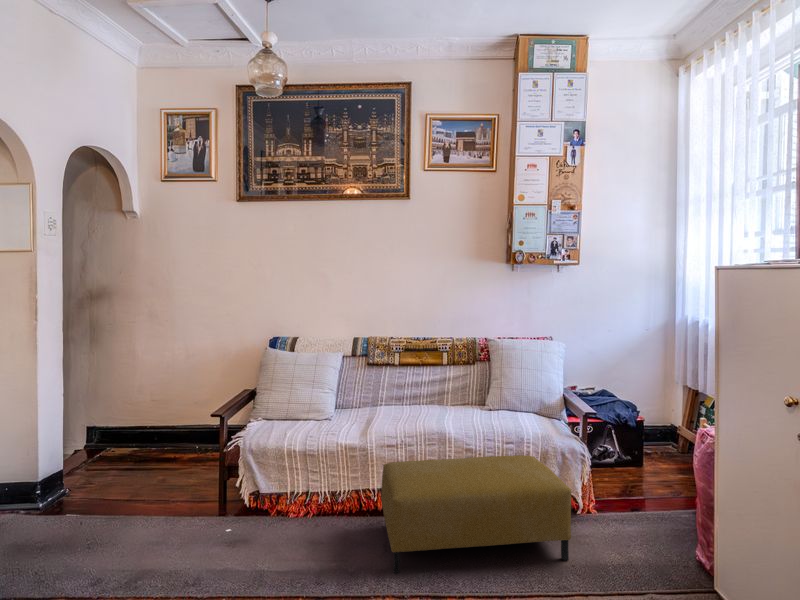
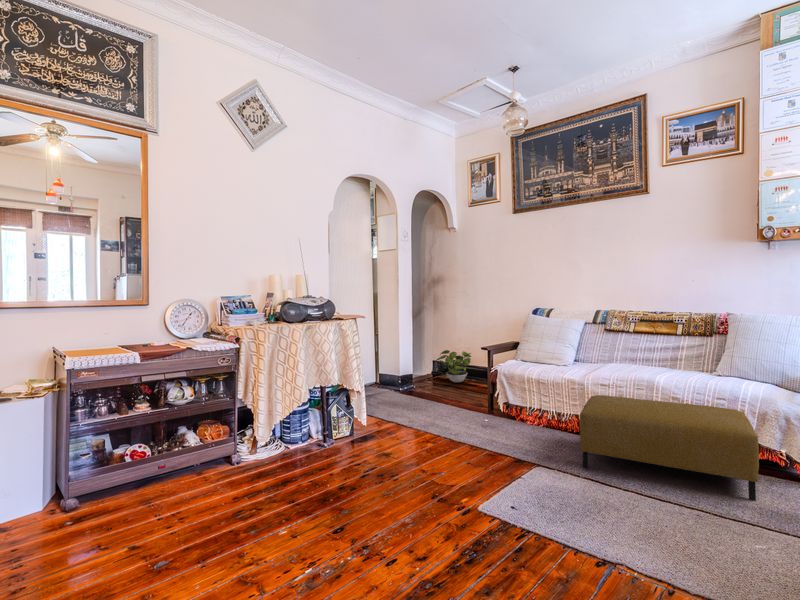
potted plant: none [110,406,170,459] -> present [437,350,471,382]

